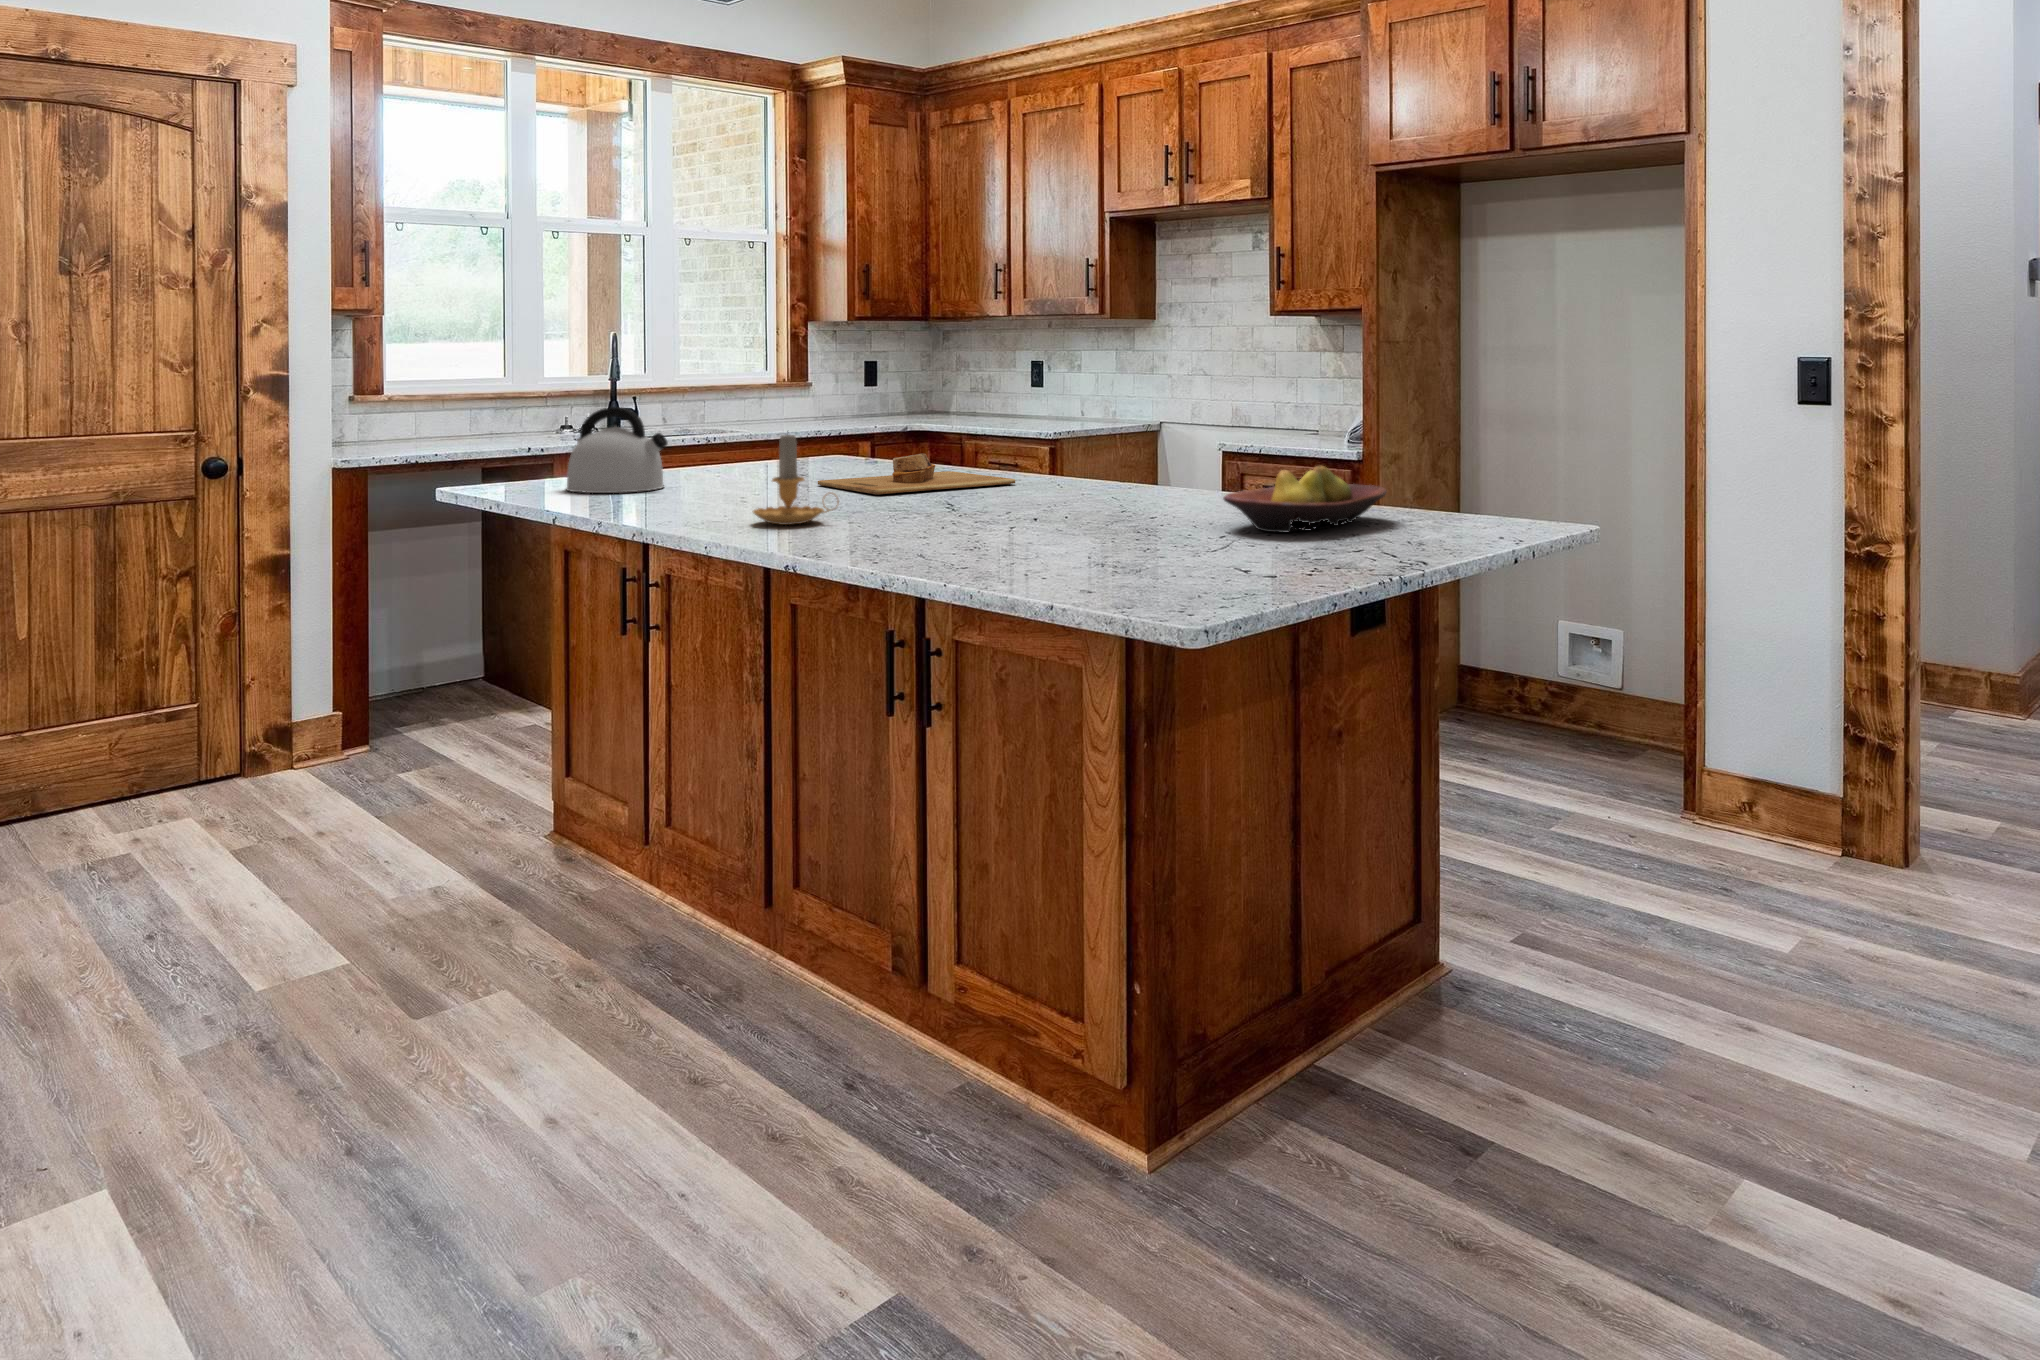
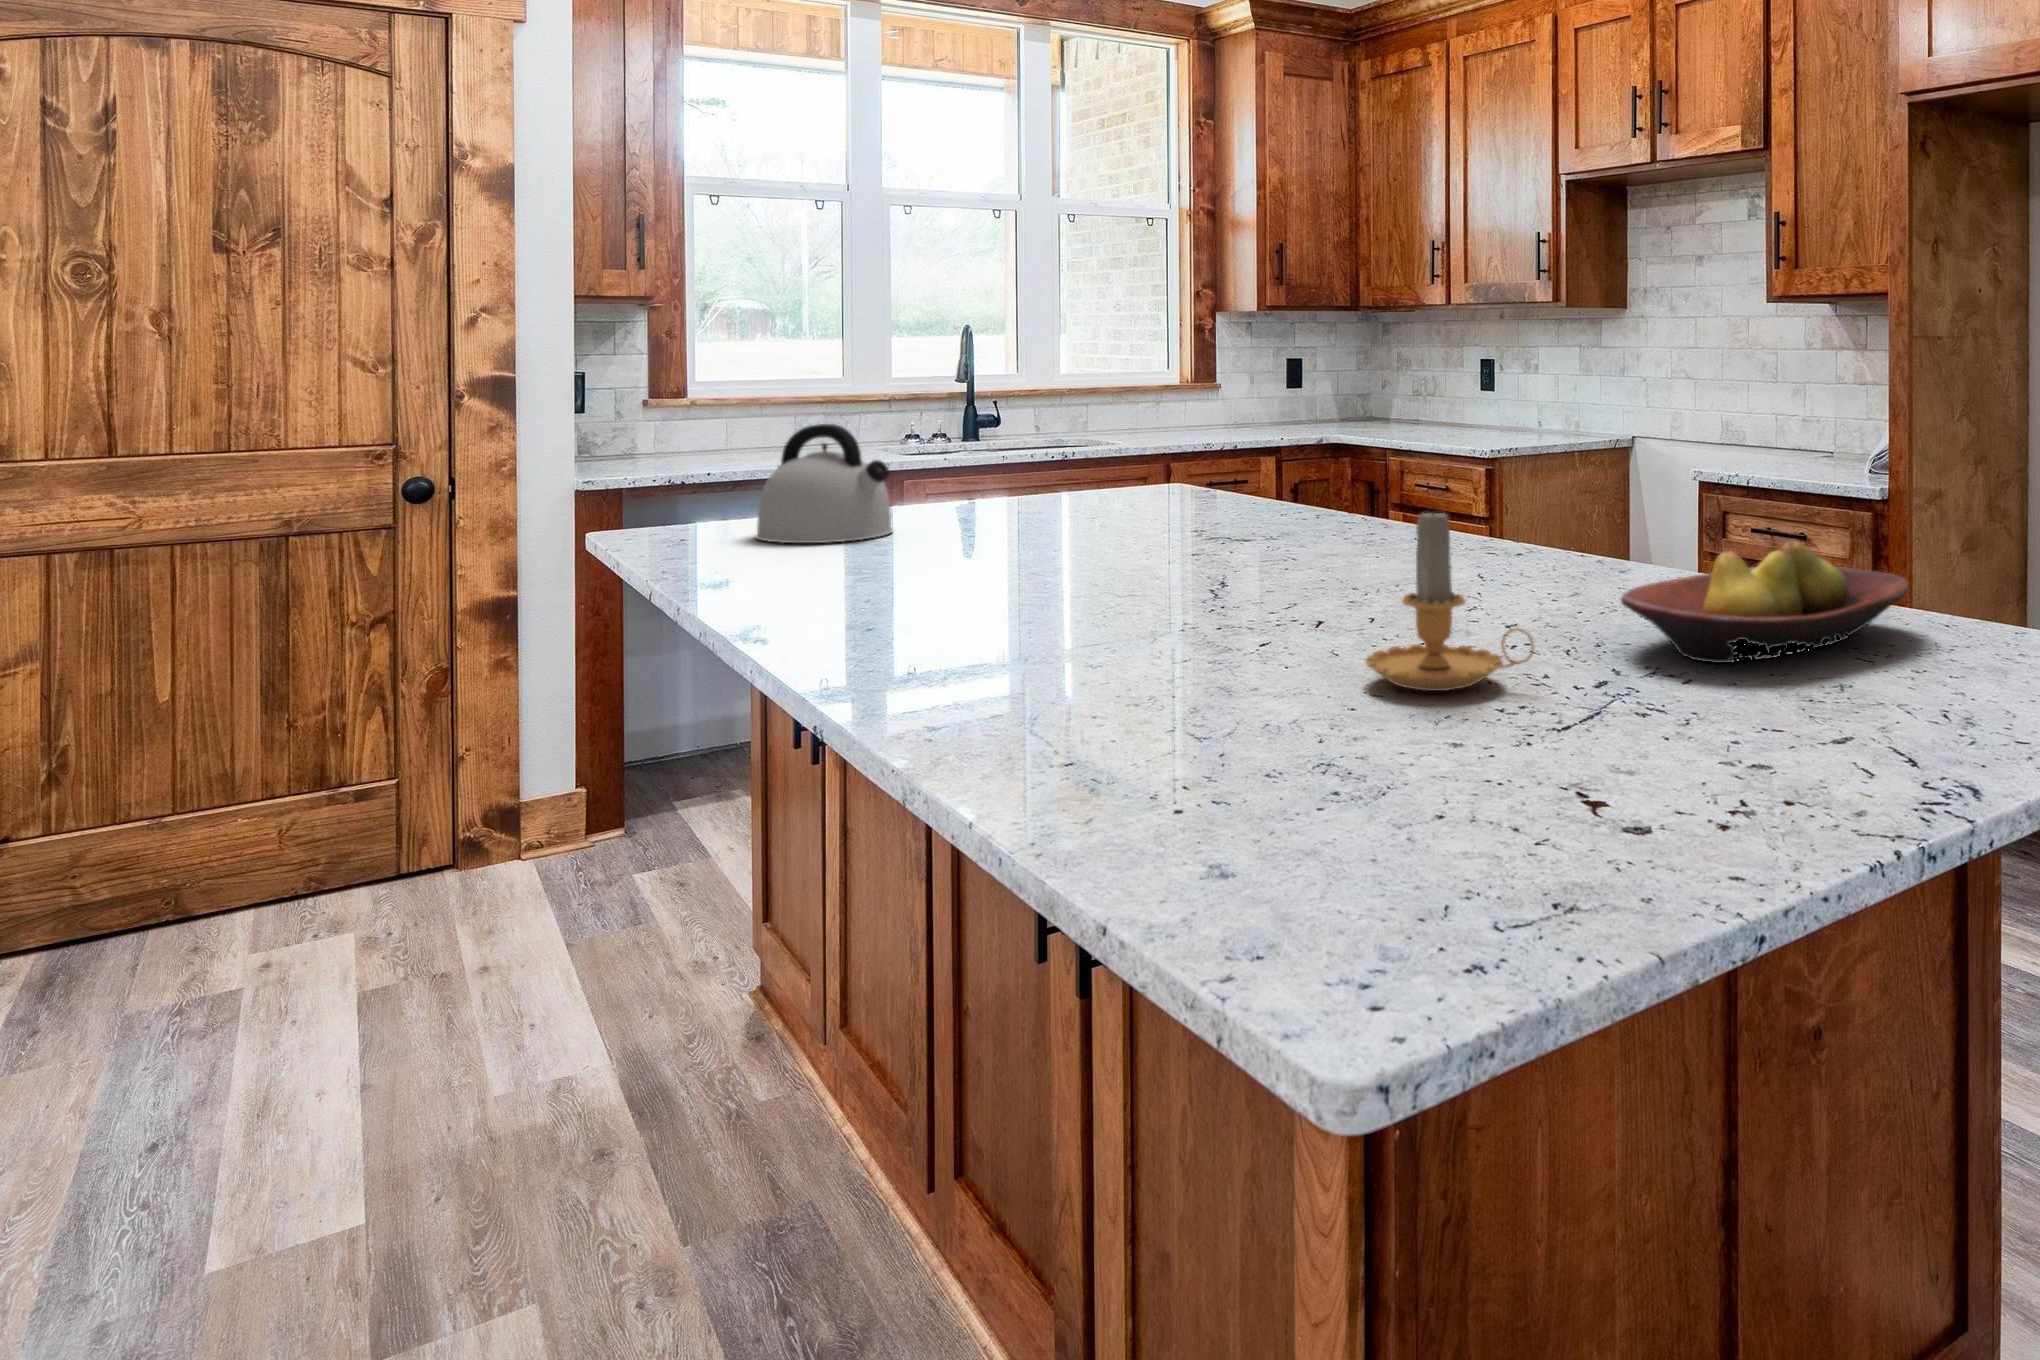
candle: present [753,435,839,525] -> present [1366,512,1534,691]
cutting board: present [818,454,1016,495] -> none [1096,492,1368,555]

